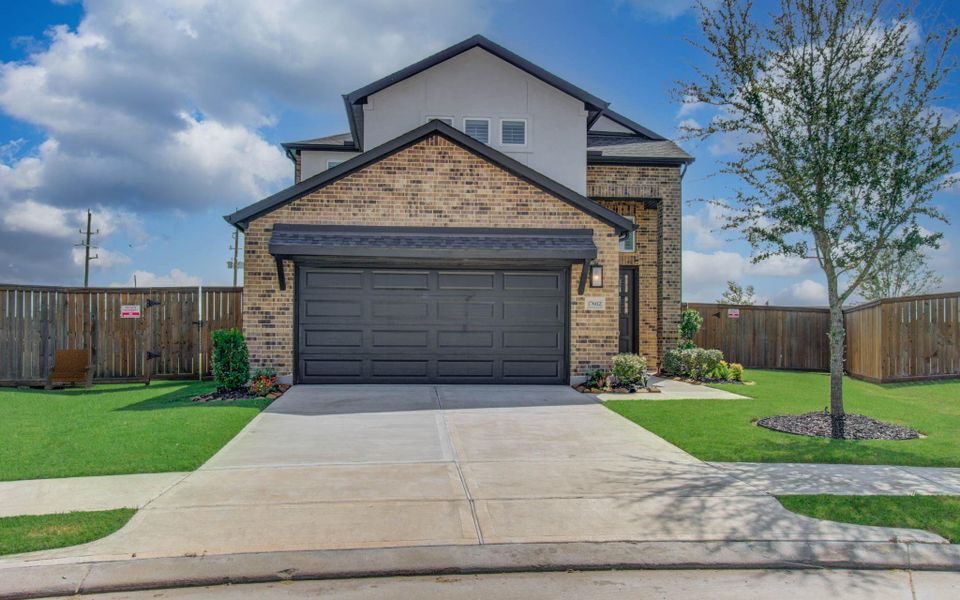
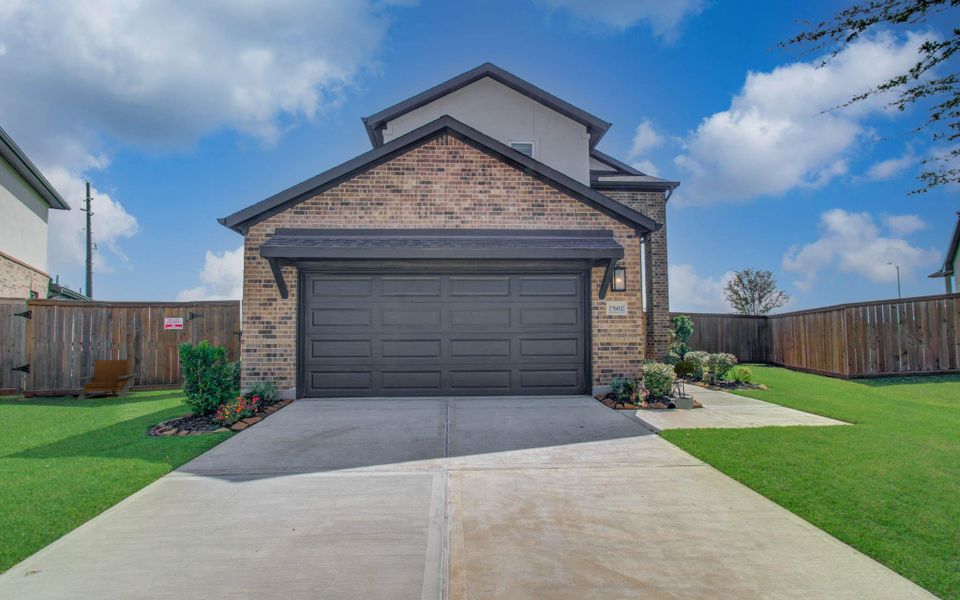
potted tree: none [640,352,658,395] -> present [674,361,695,410]

